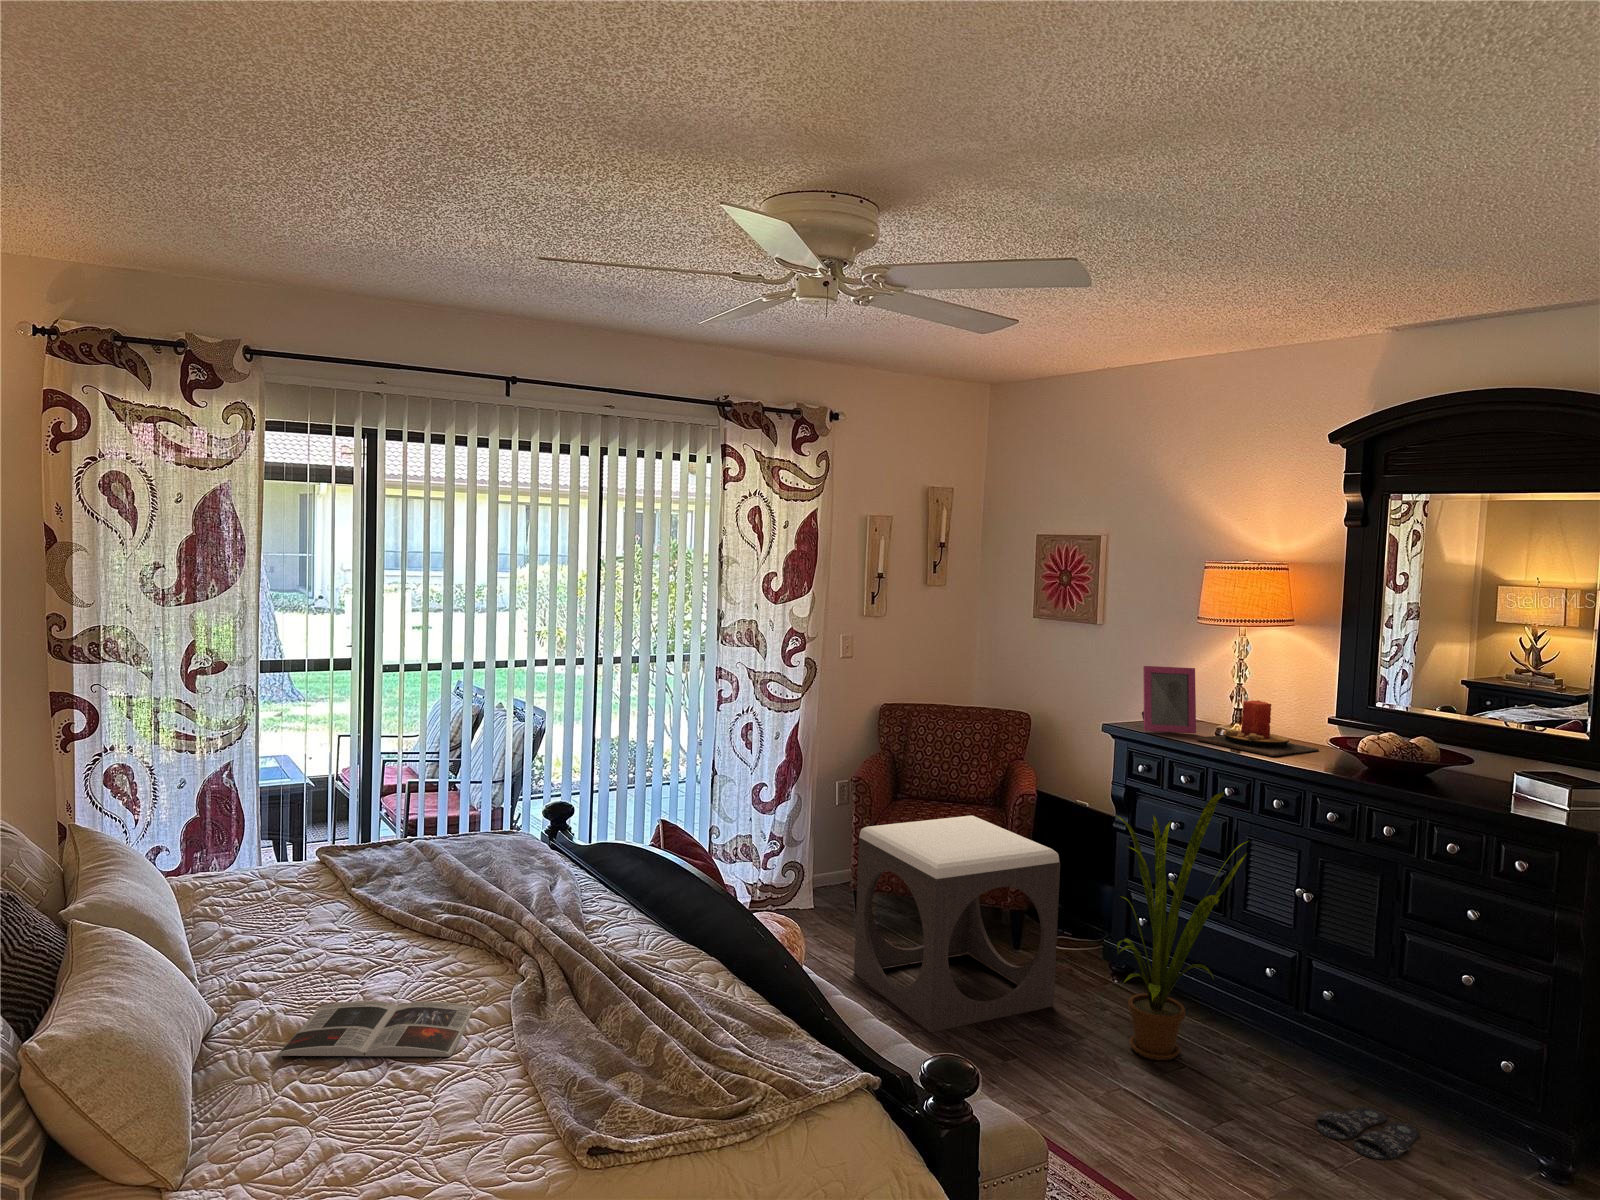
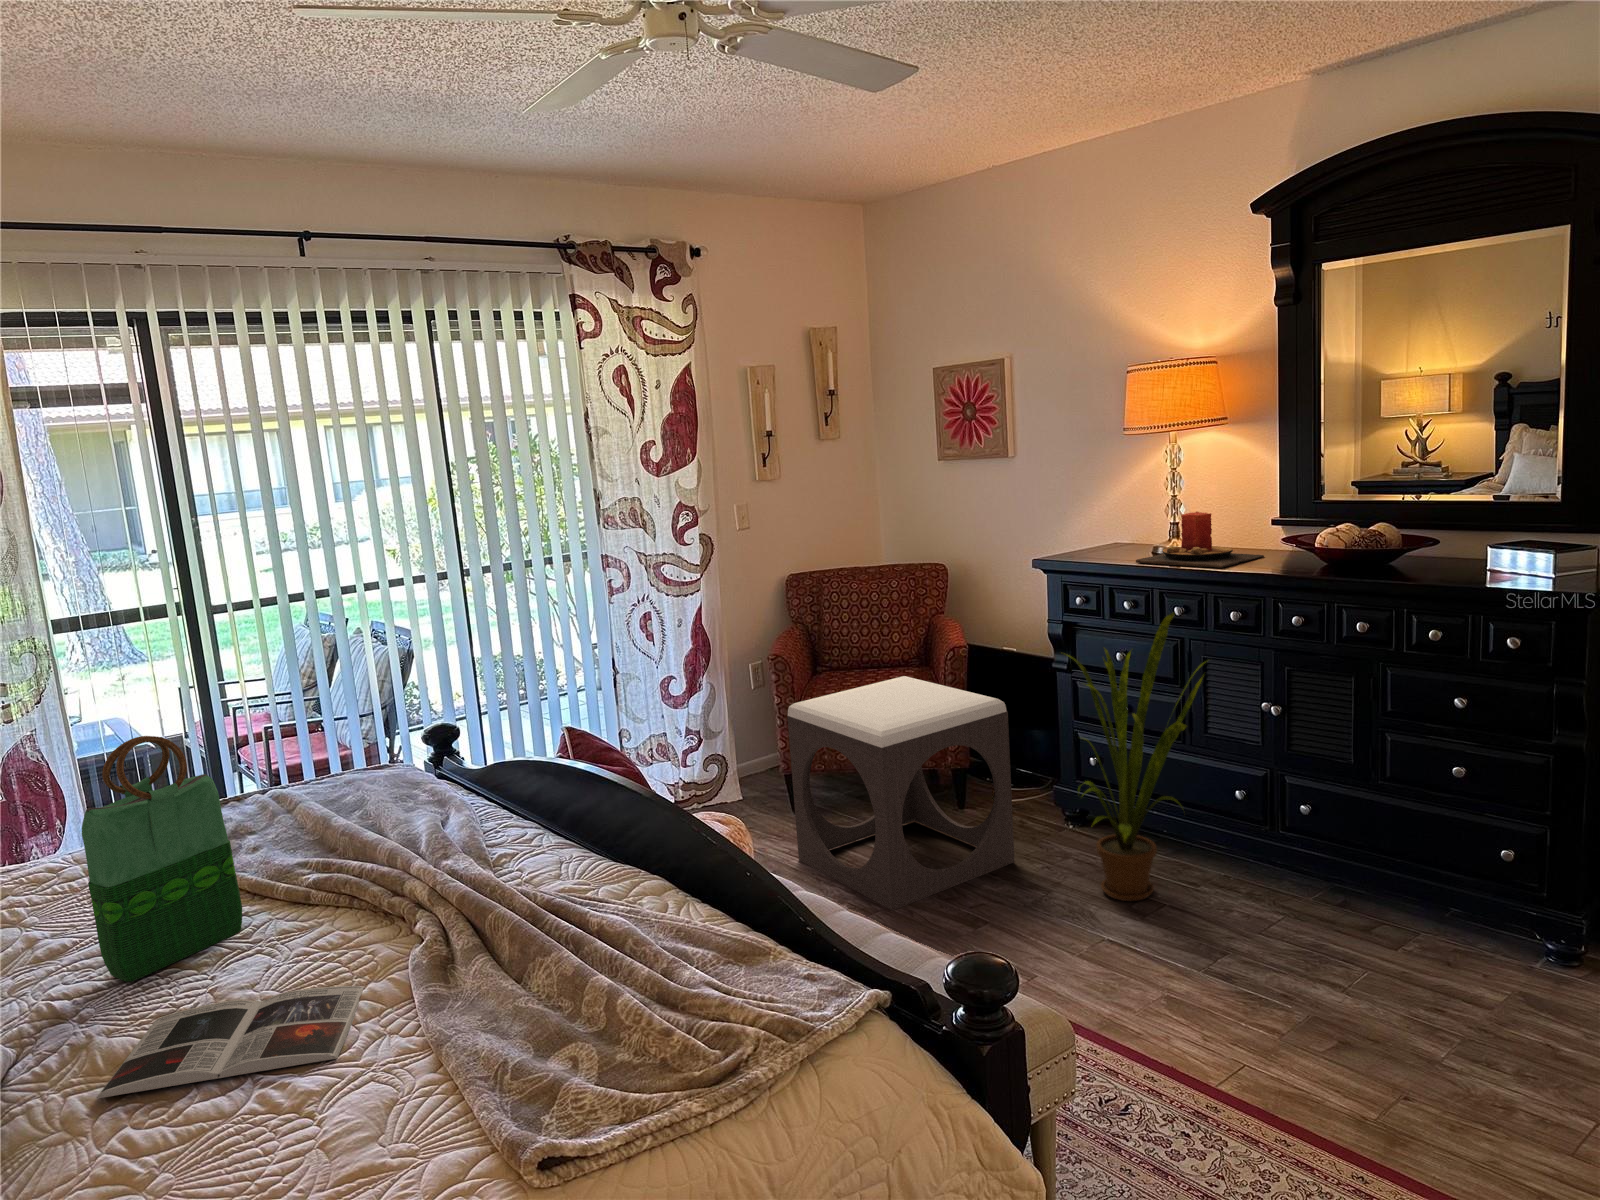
picture frame: present [1142,666,1196,733] -> none [1071,487,1133,561]
tote bag: none [285,785,390,975] -> present [82,736,242,982]
slippers: present [1317,1107,1420,1160] -> none [1307,915,1410,967]

